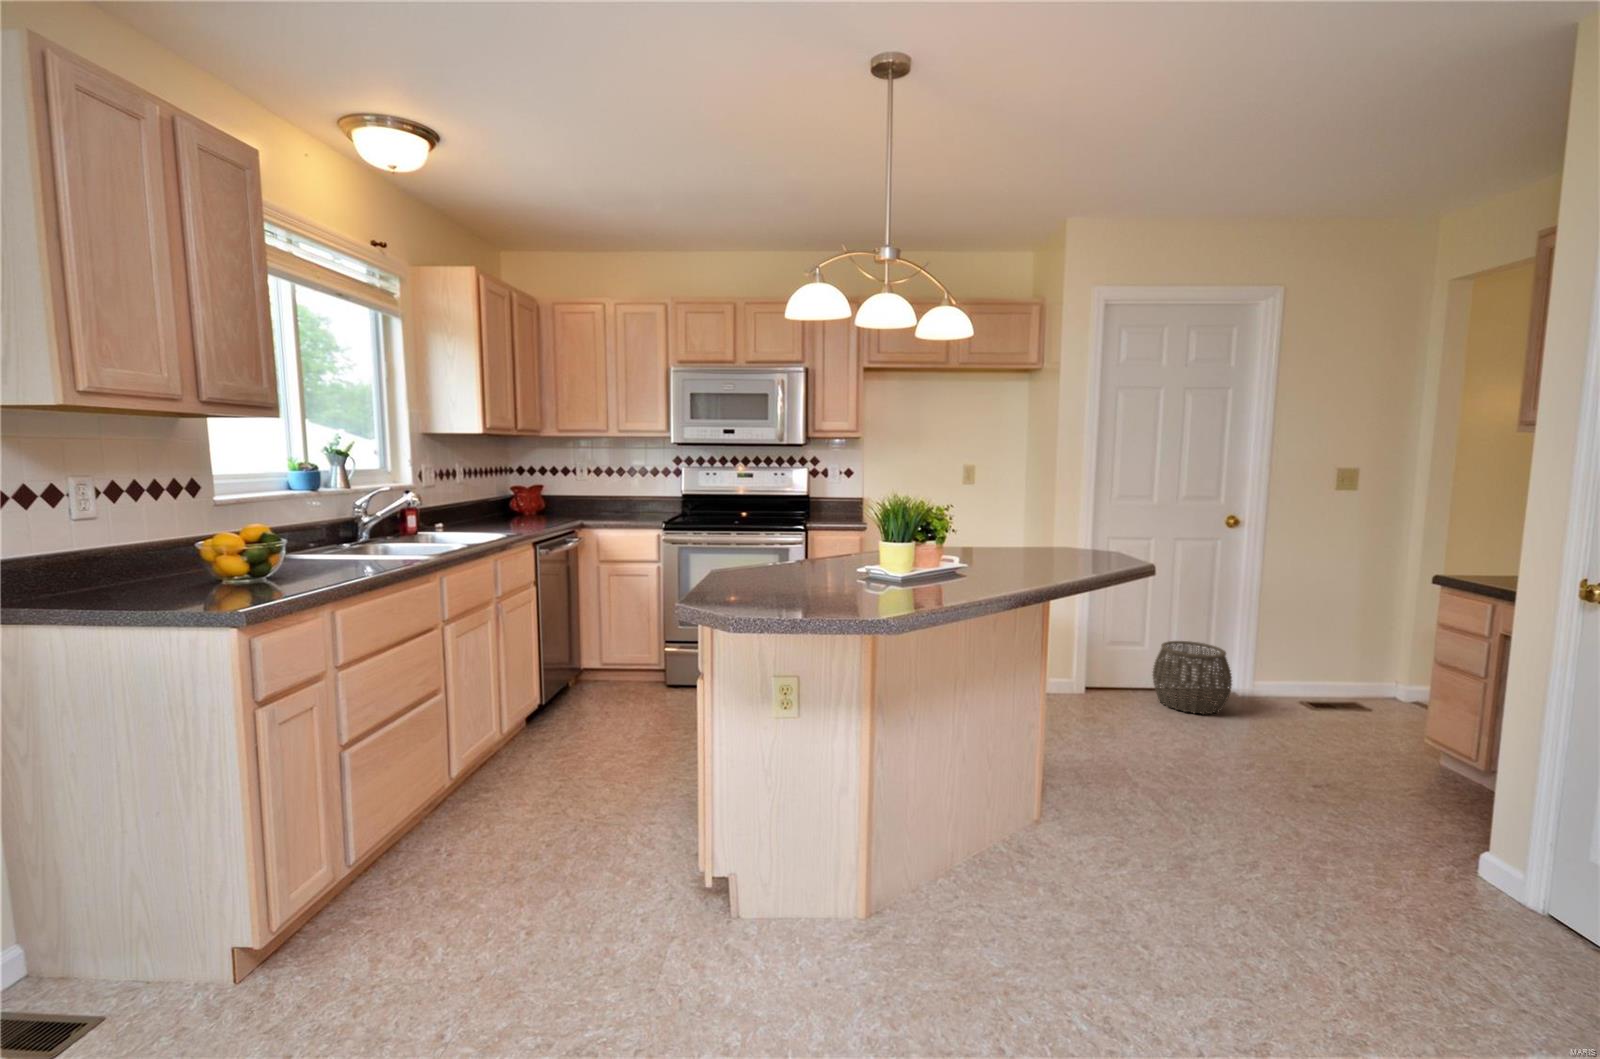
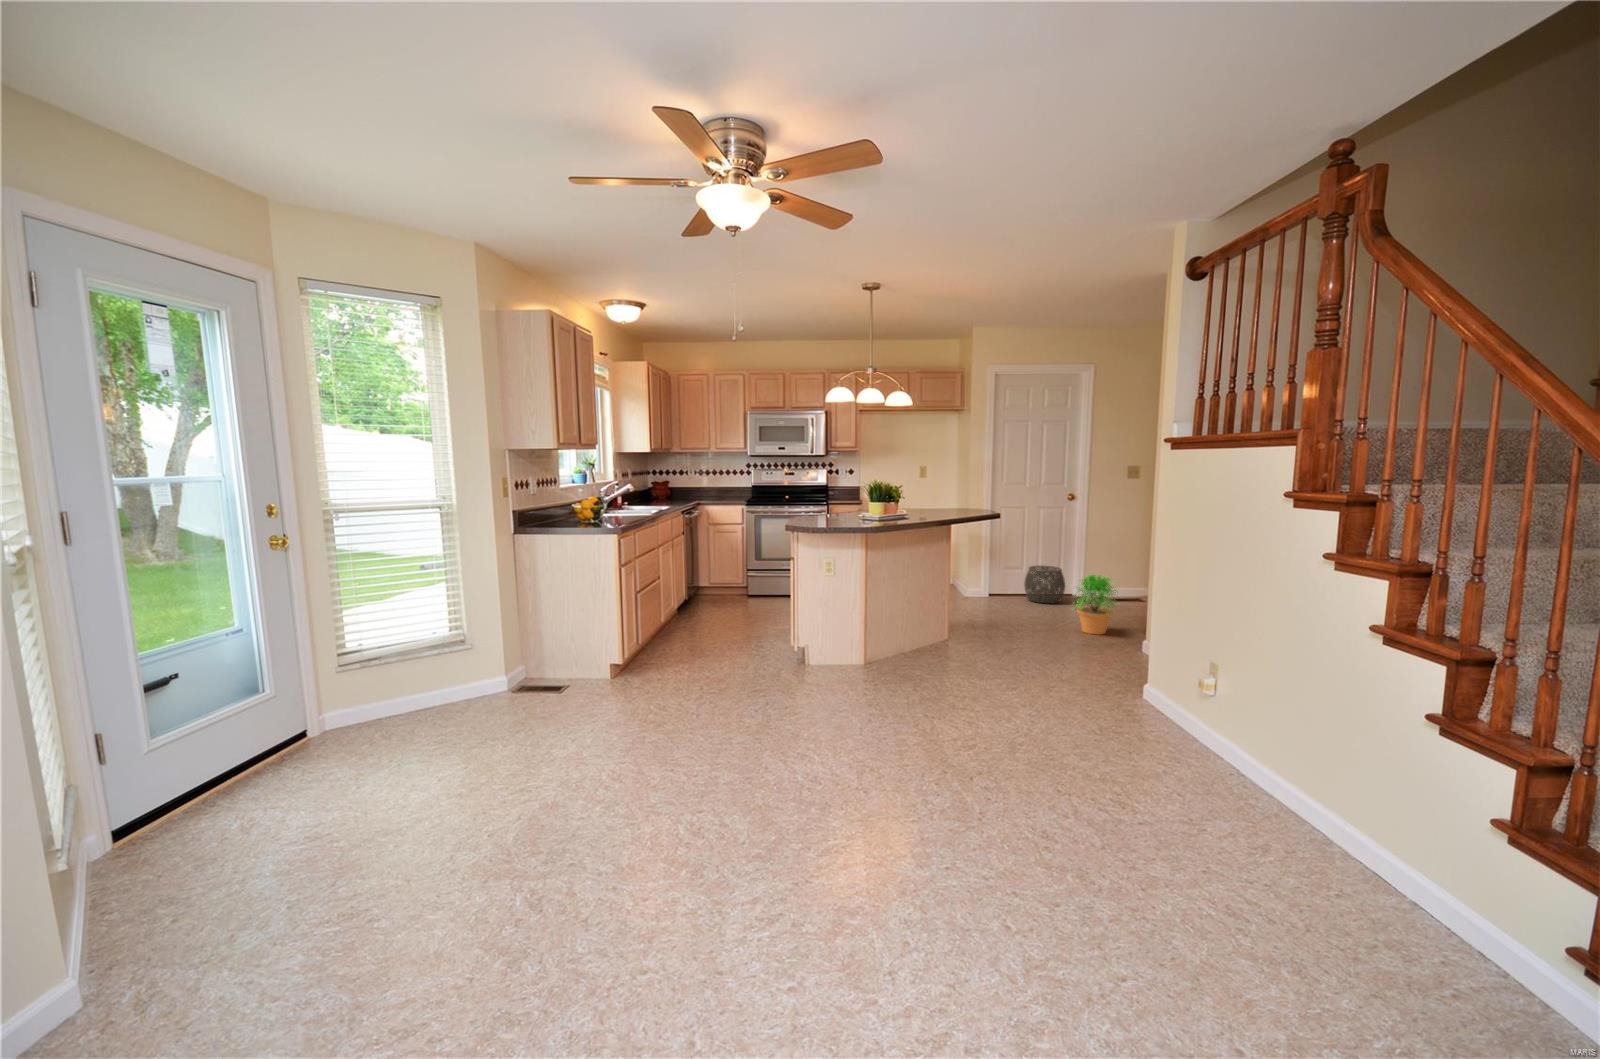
potted plant: none [1292,685,1426,818] -> present [1076,575,1116,635]

